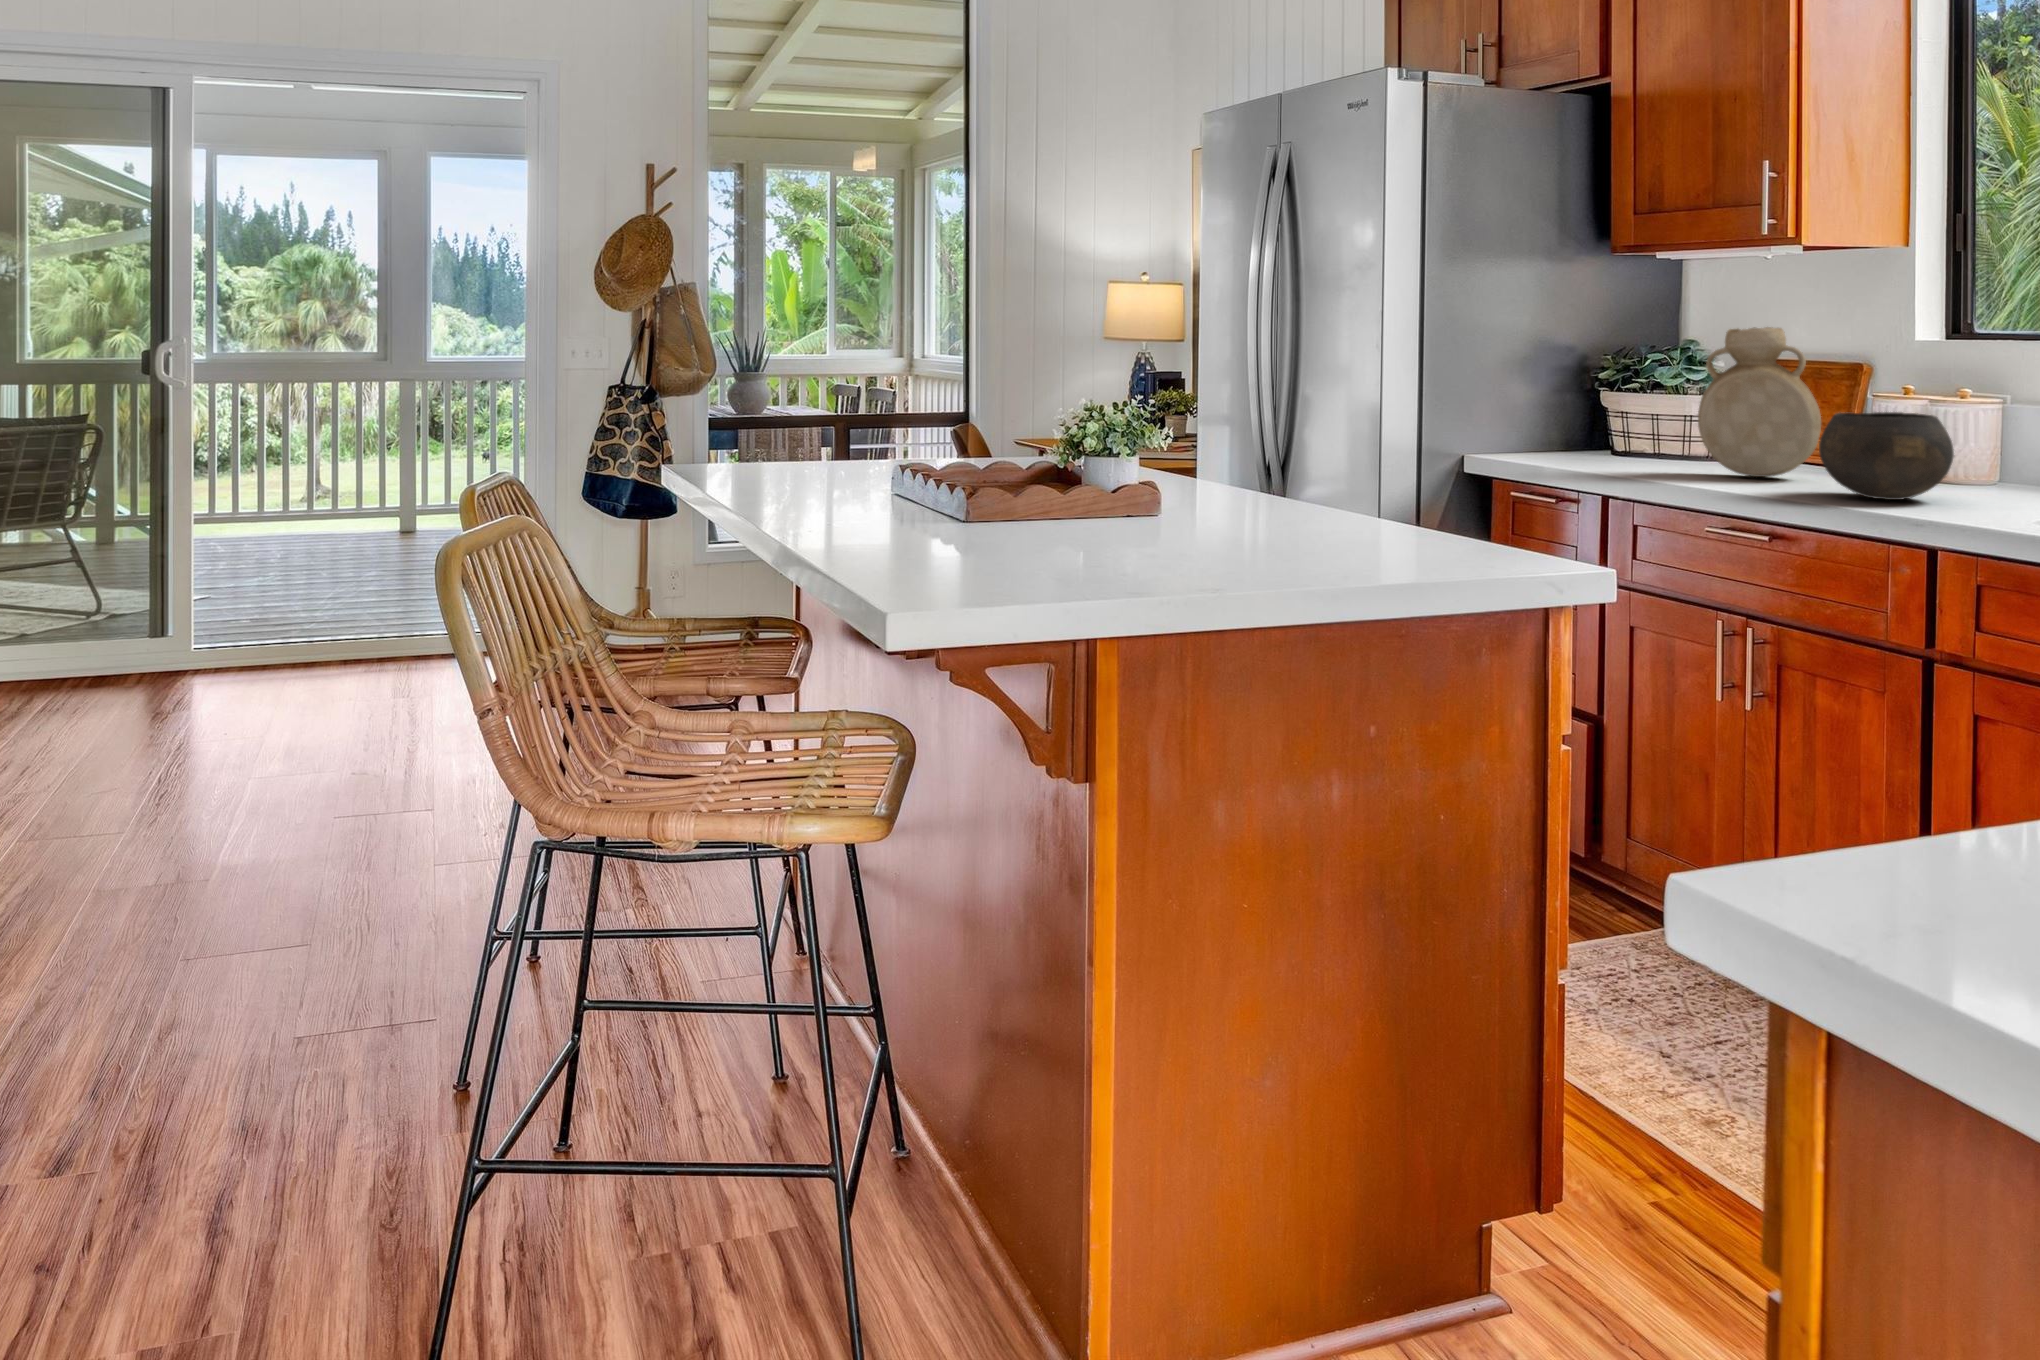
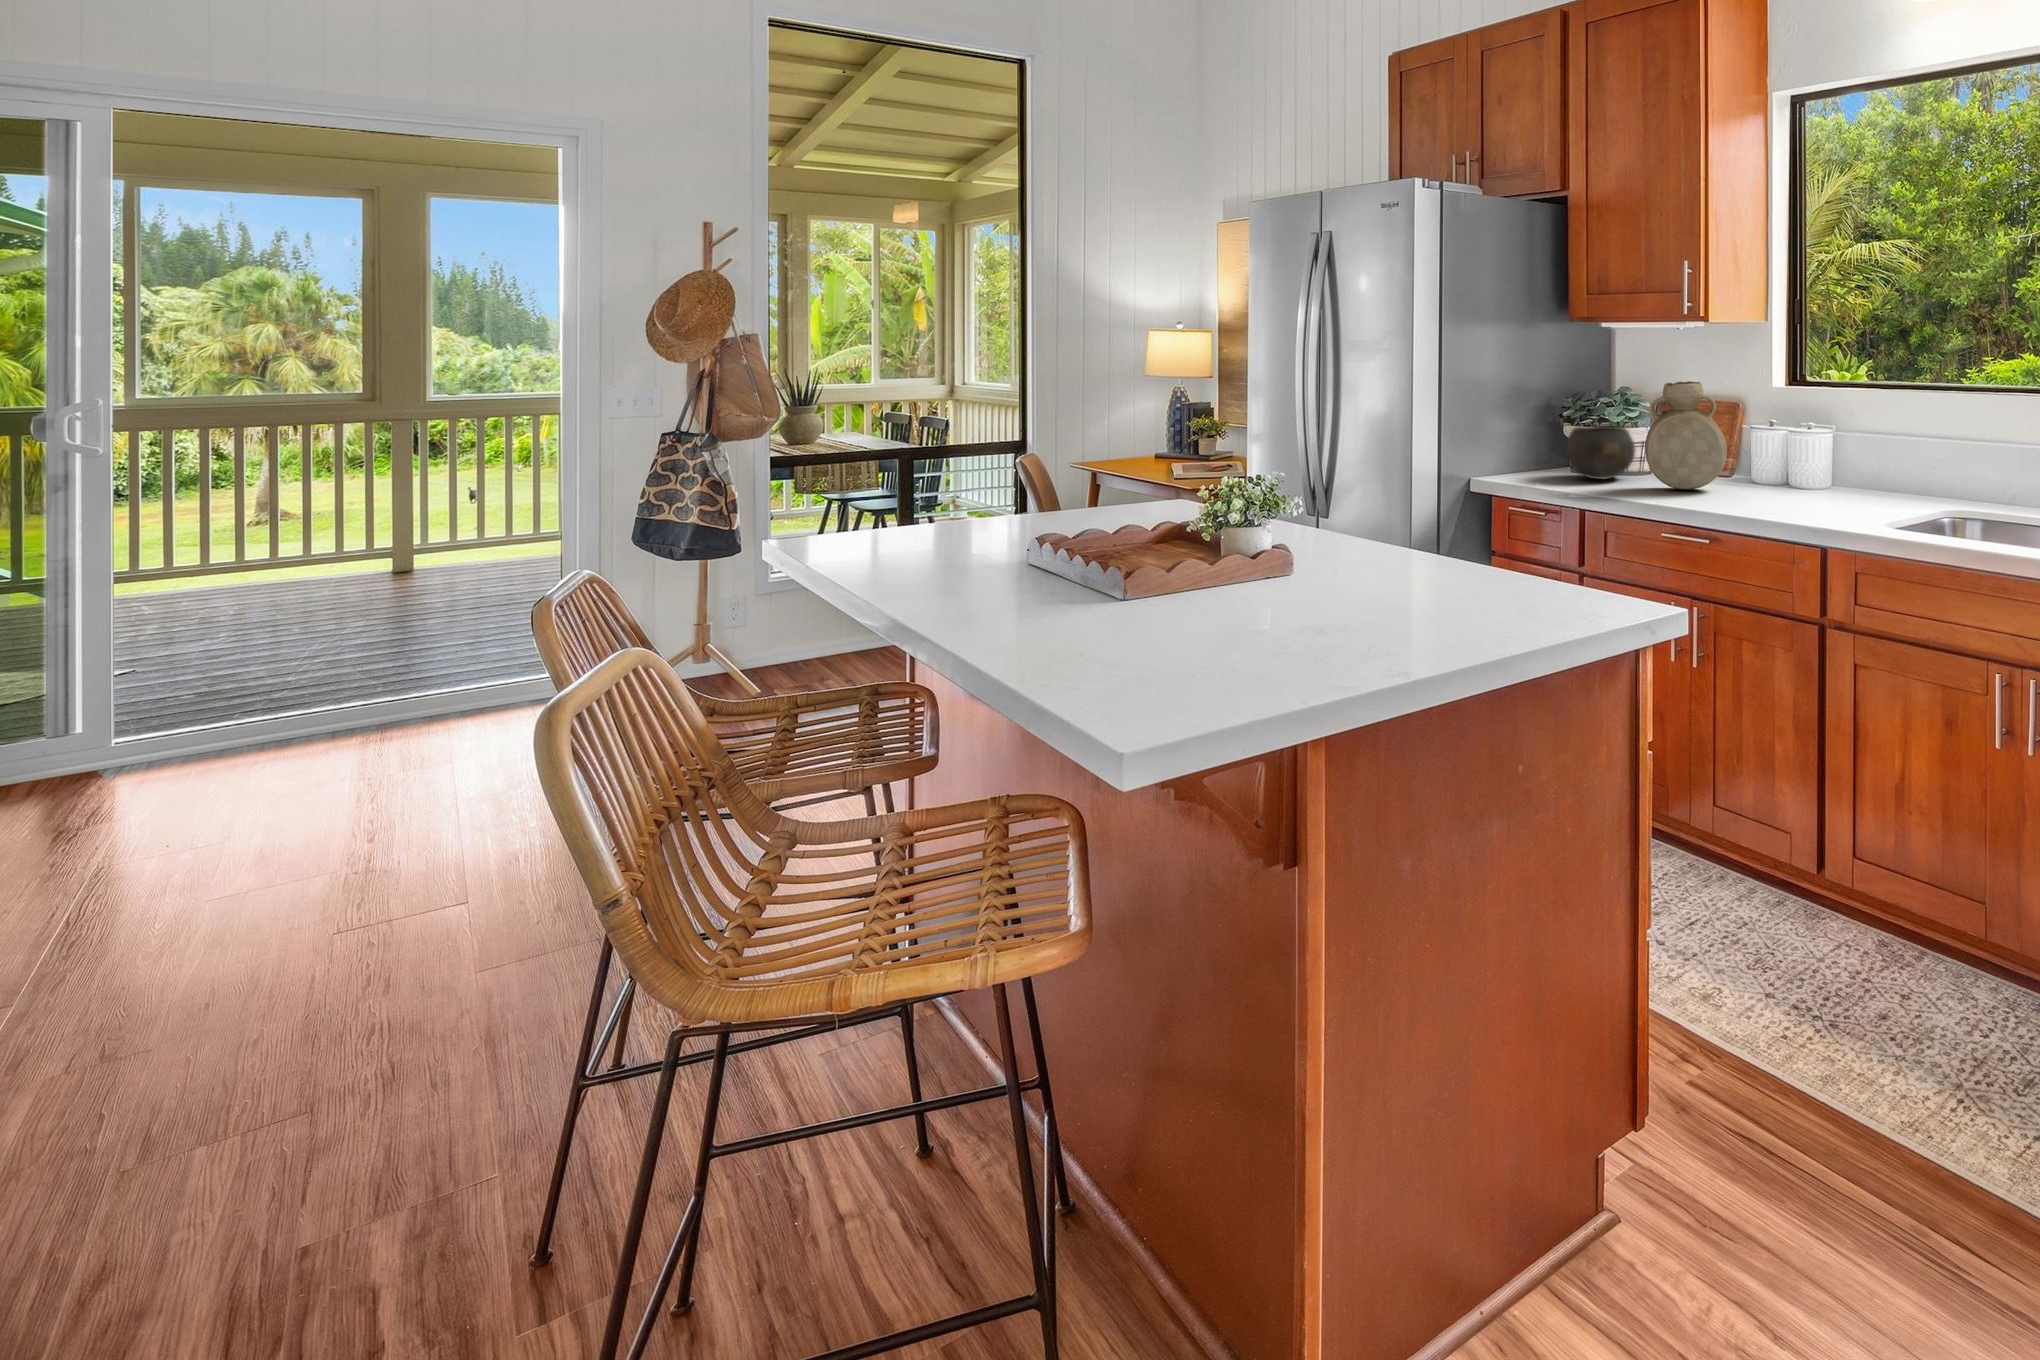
bowl: present [1819,412,1954,500] -> present [1565,426,1636,480]

